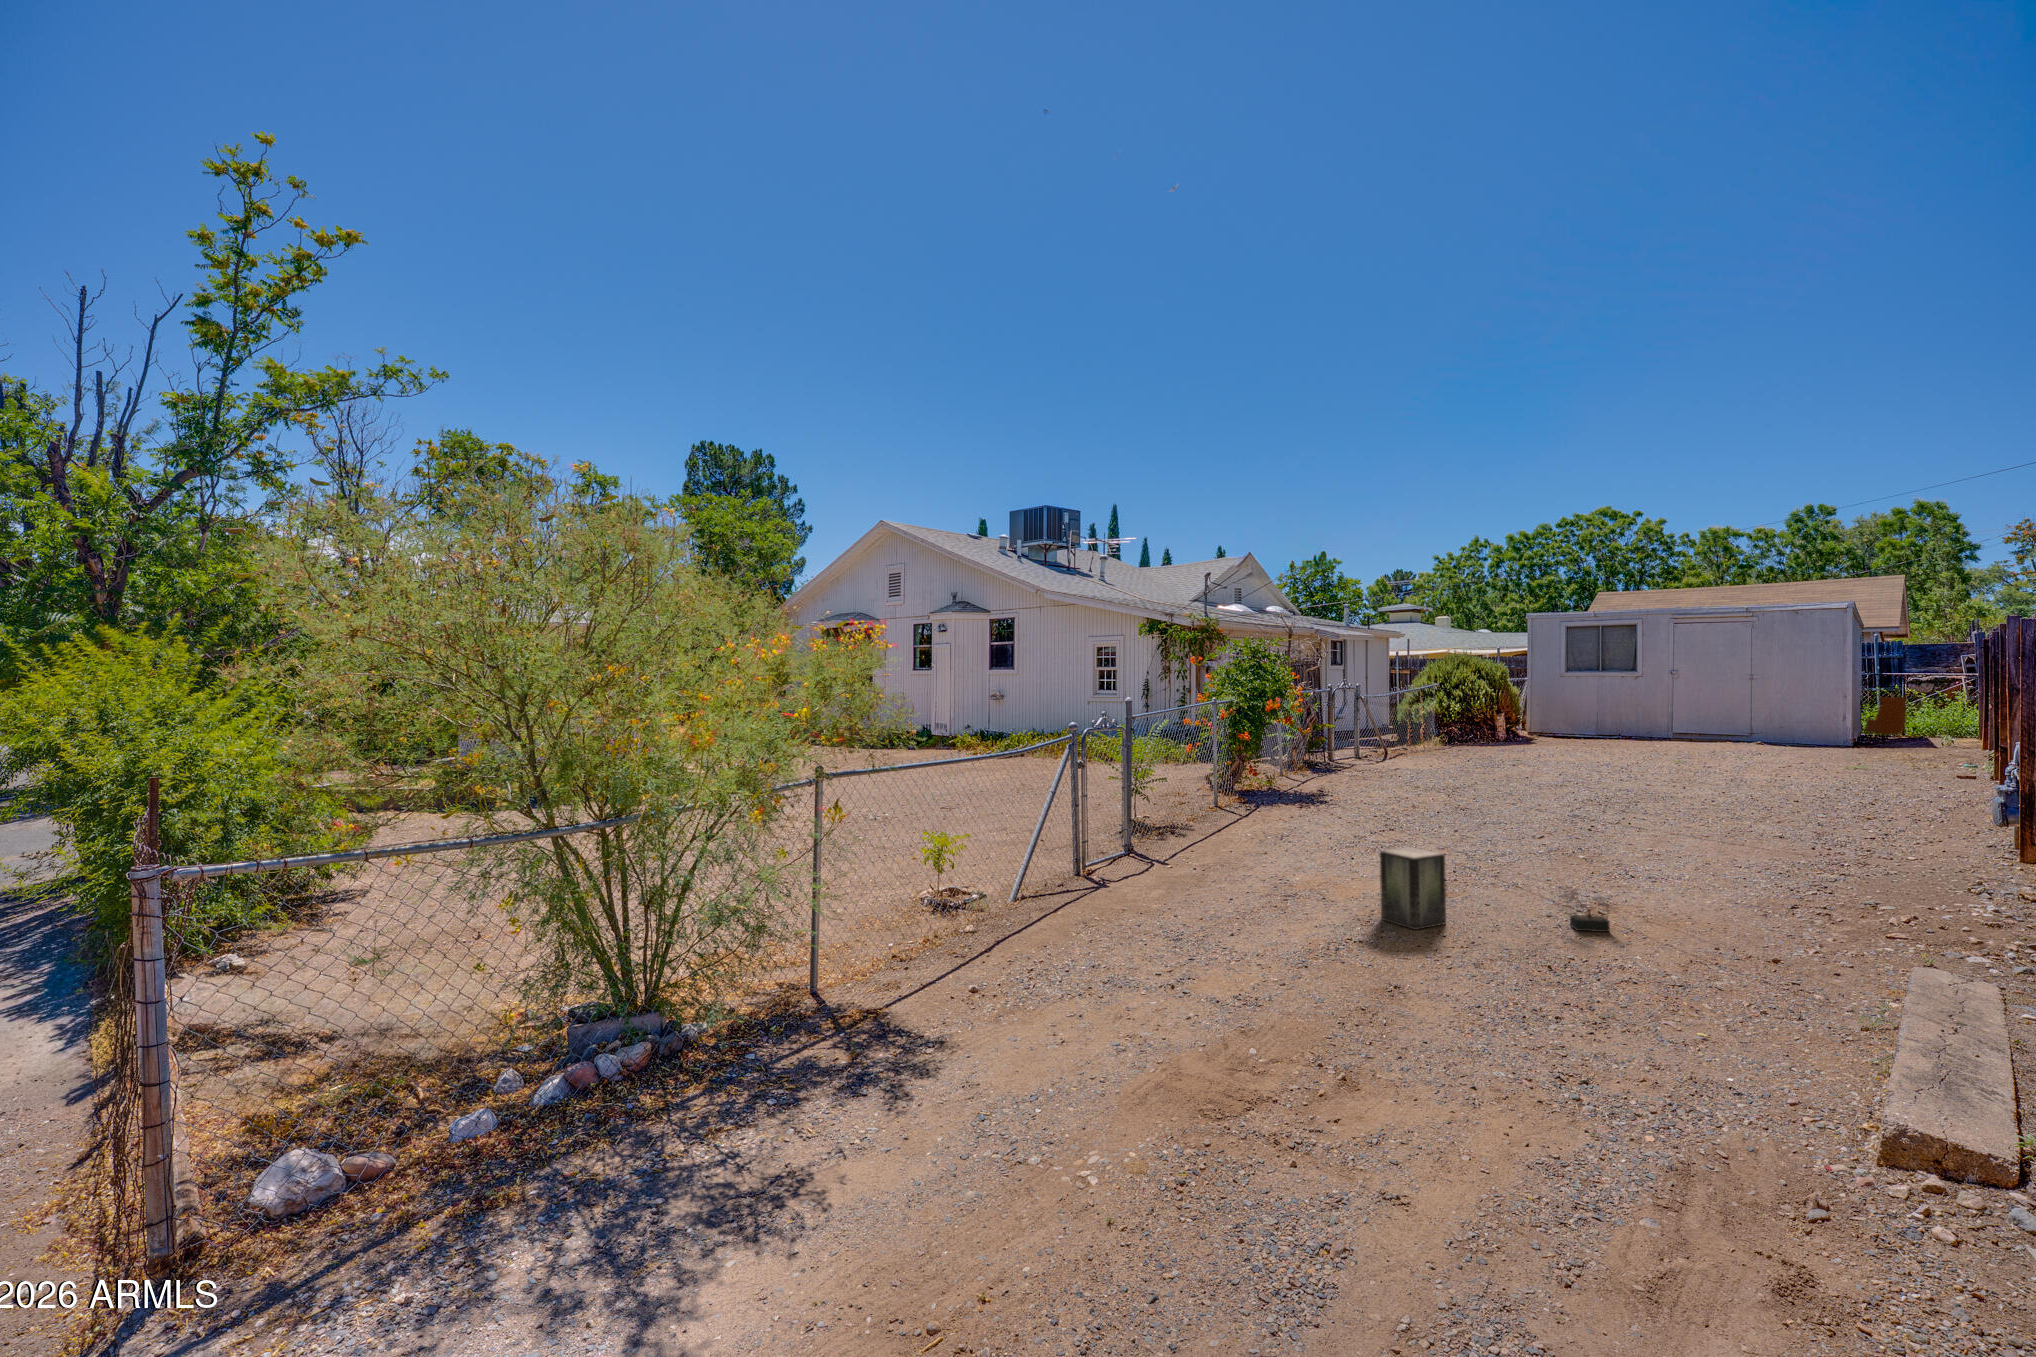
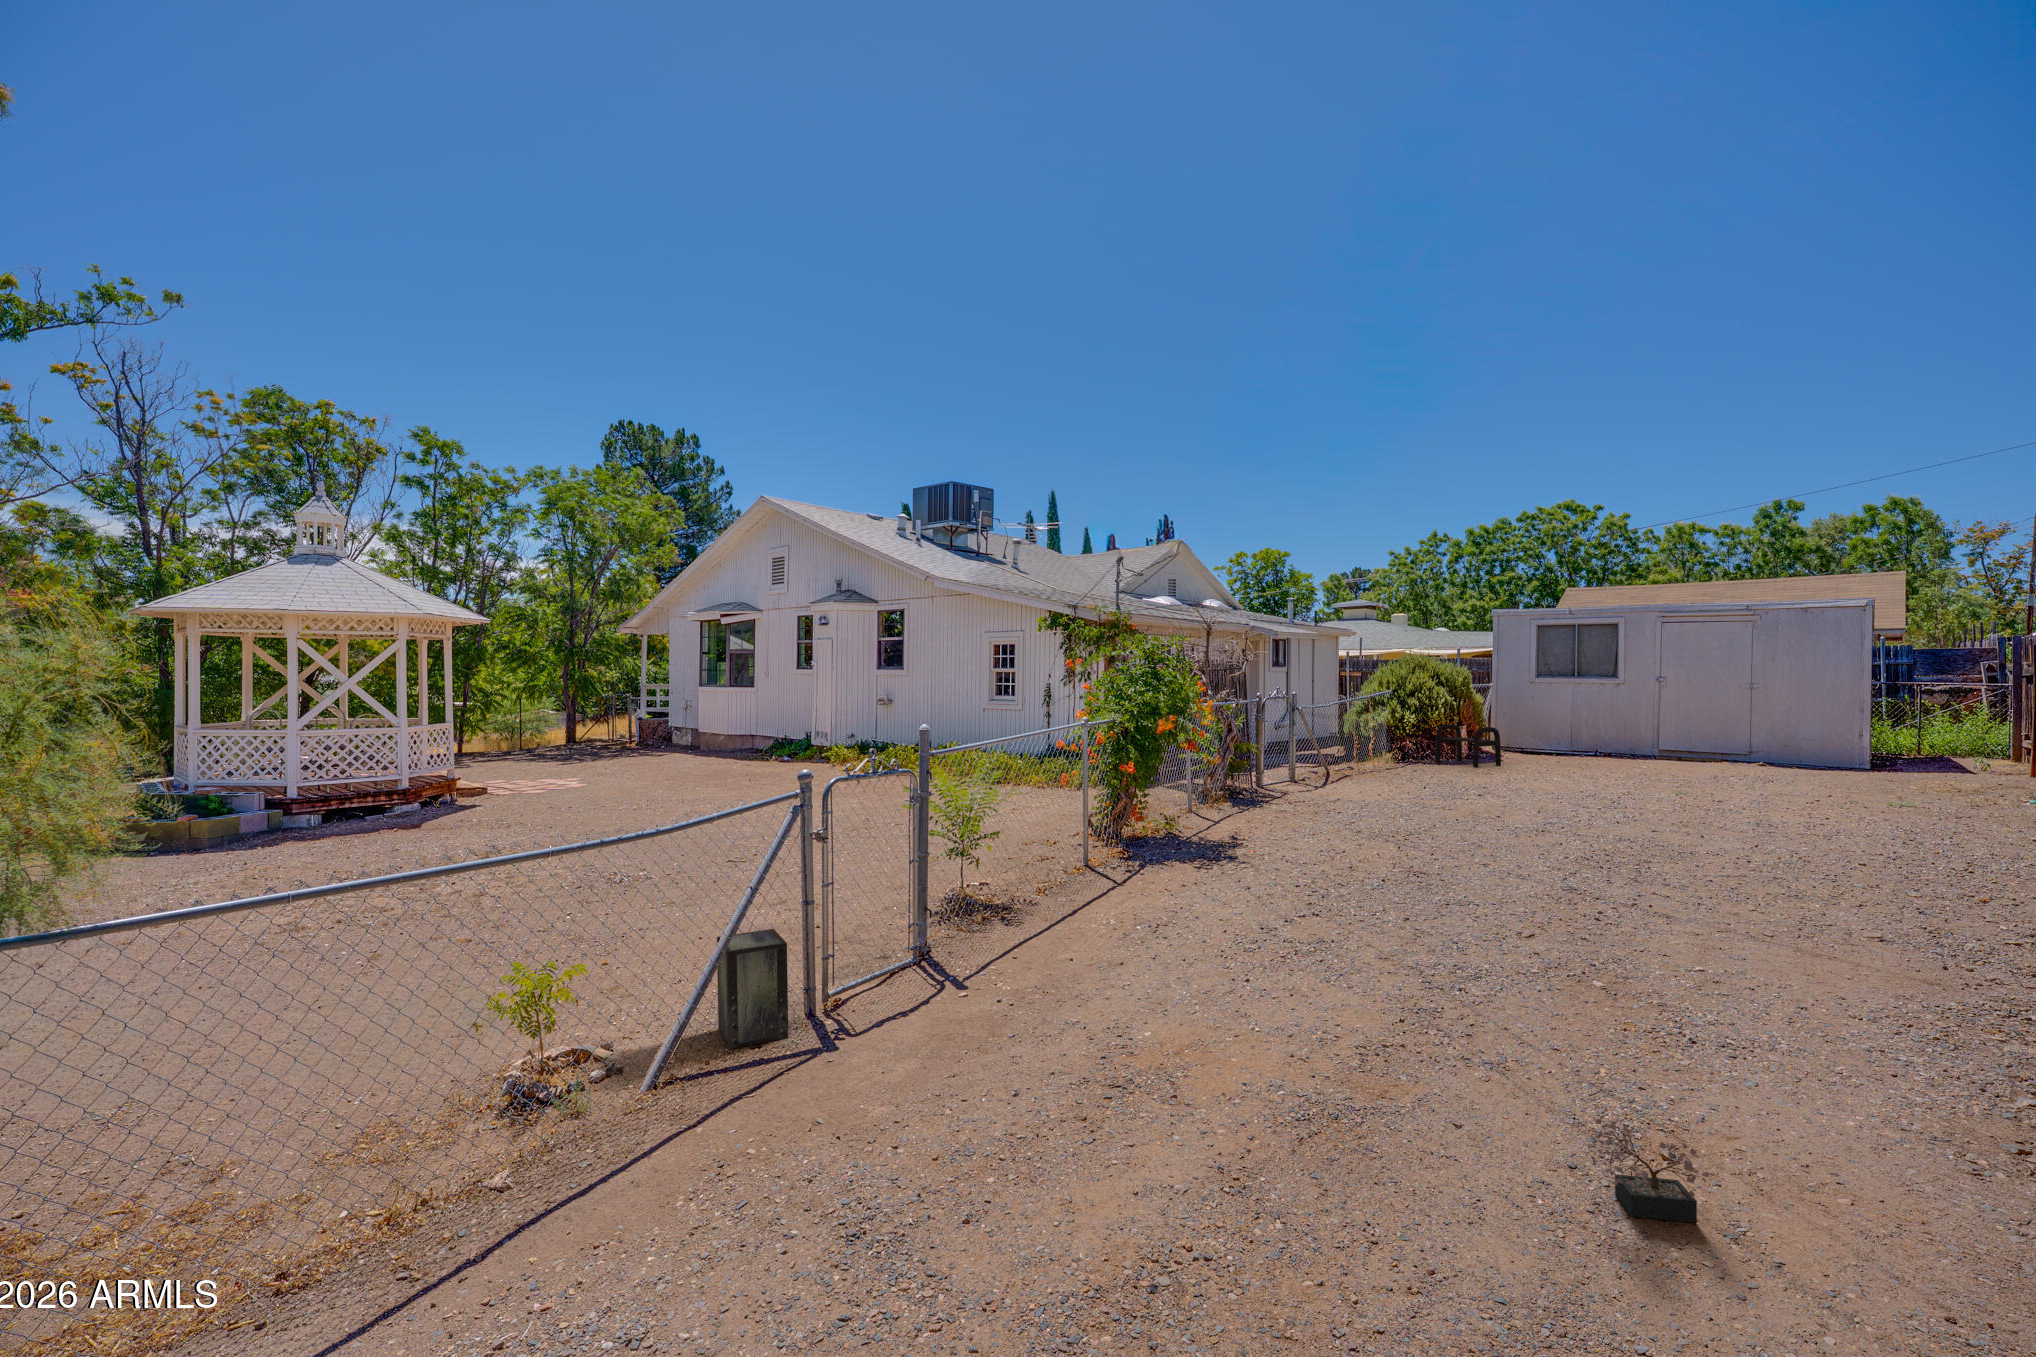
lounge chair: present [1866,697,1907,745] -> none [1866,711,1938,771]
bench: none [1478,712,1535,748] -> present [1435,724,1501,767]
storage box: present [1380,847,1446,930] -> present [717,929,788,1049]

